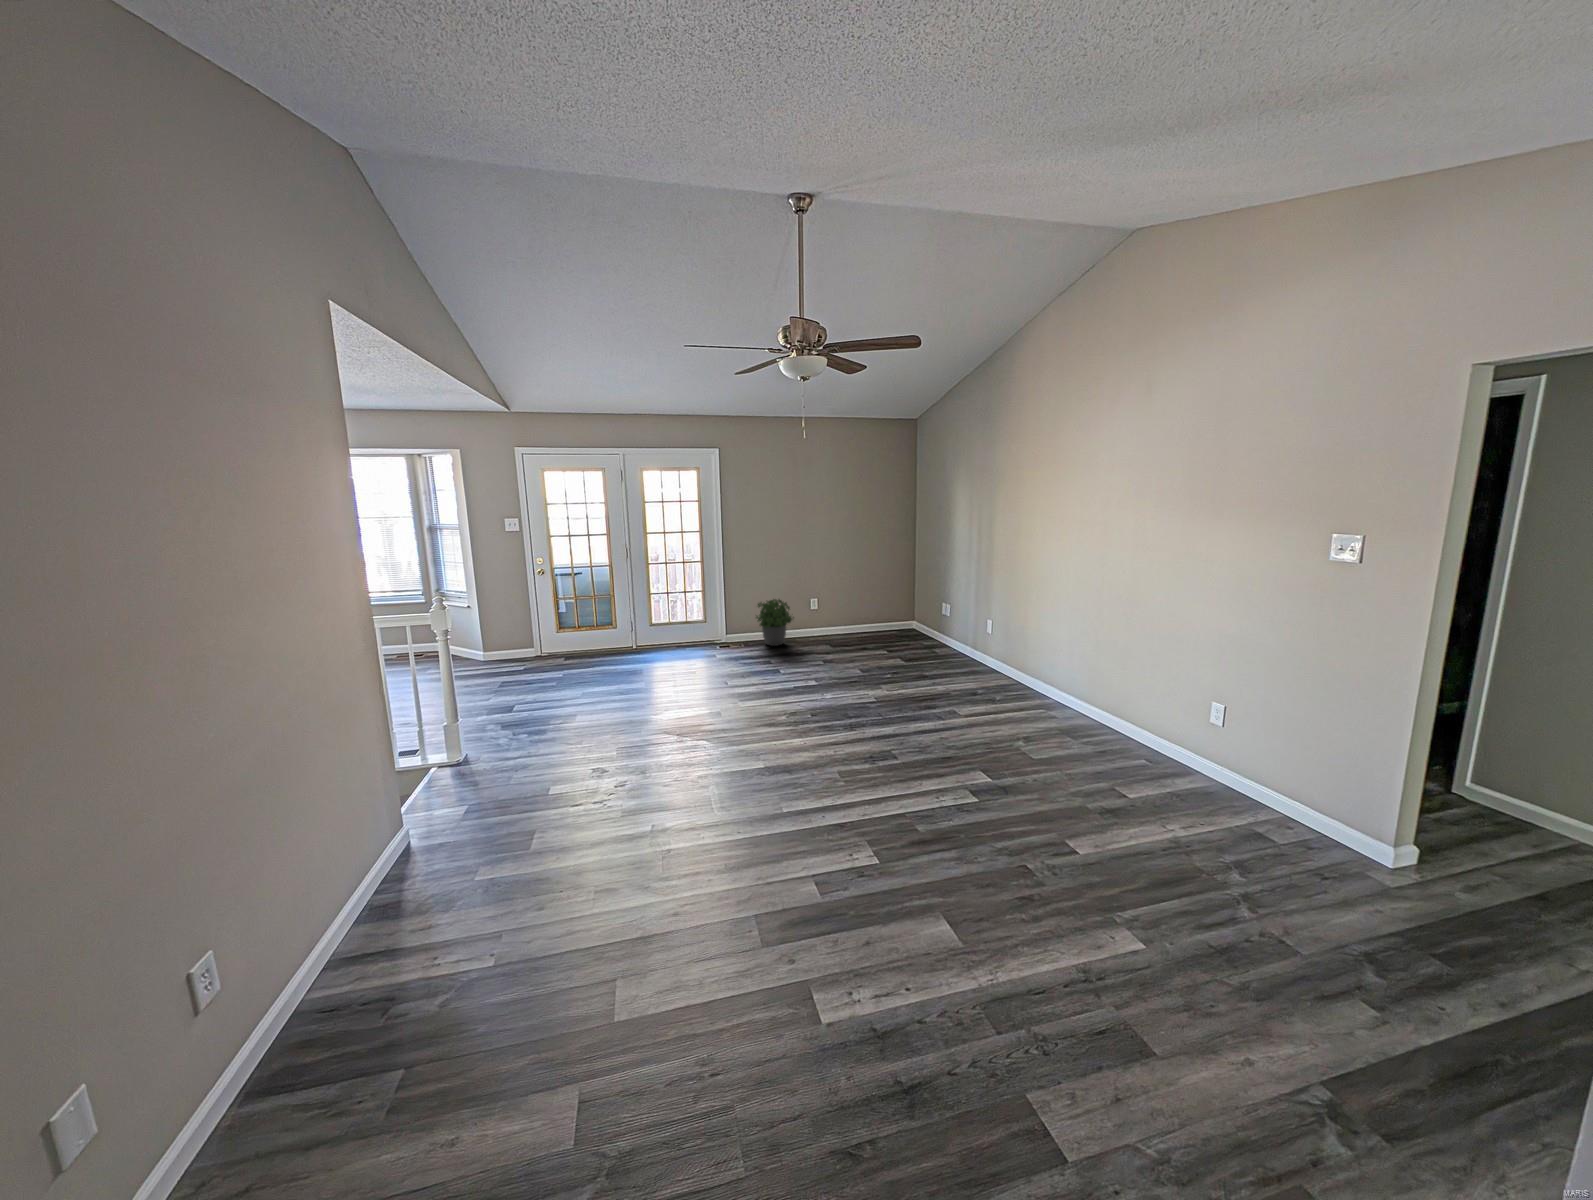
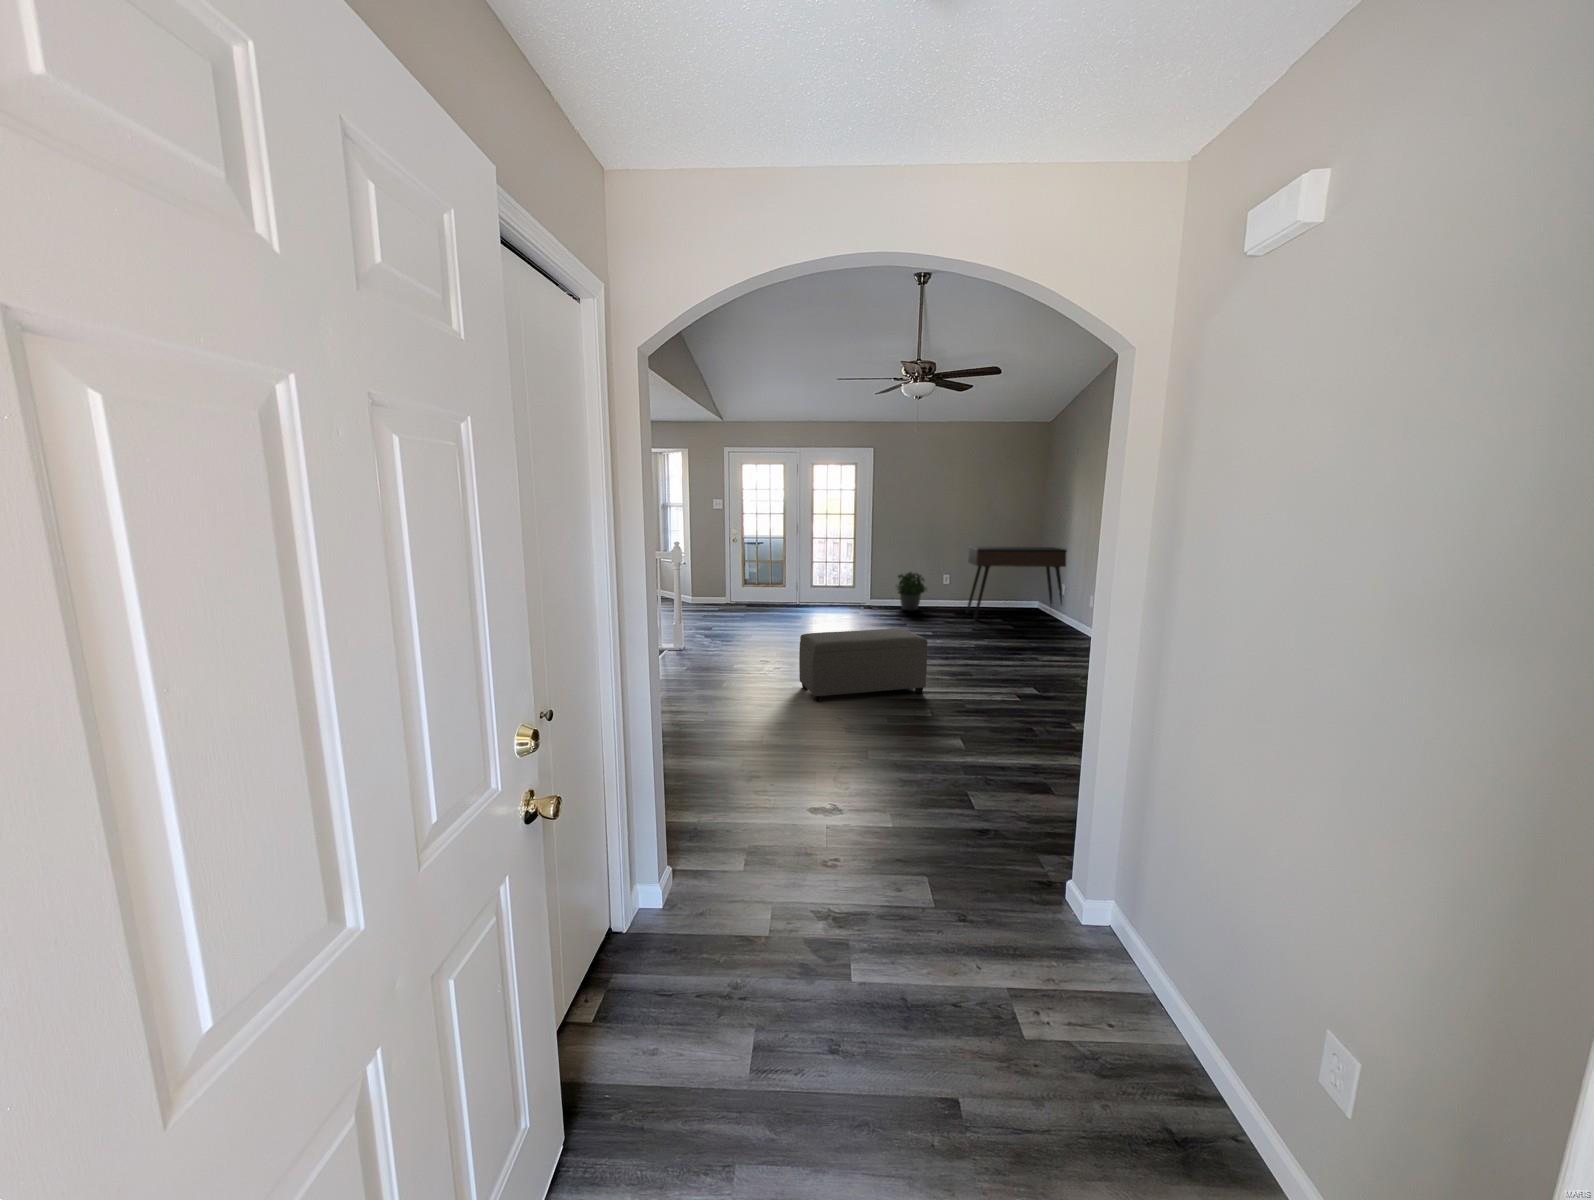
console table: none [839,561,952,652] -> present [966,546,1067,619]
ottoman: none [651,710,849,864] -> present [799,629,928,701]

